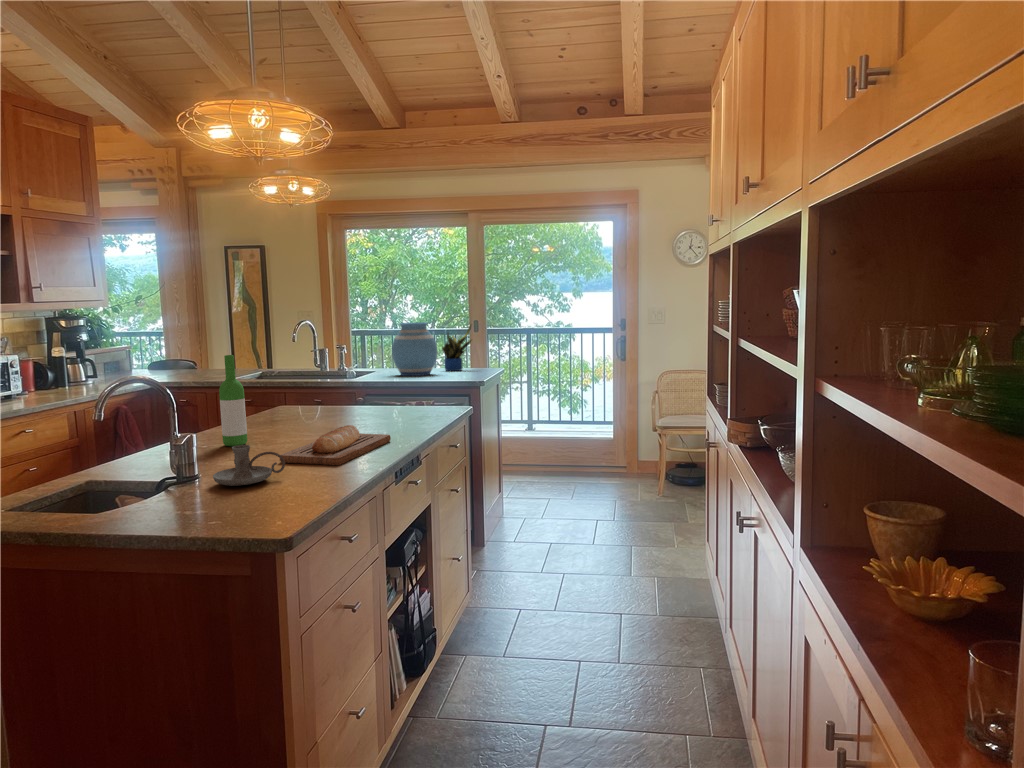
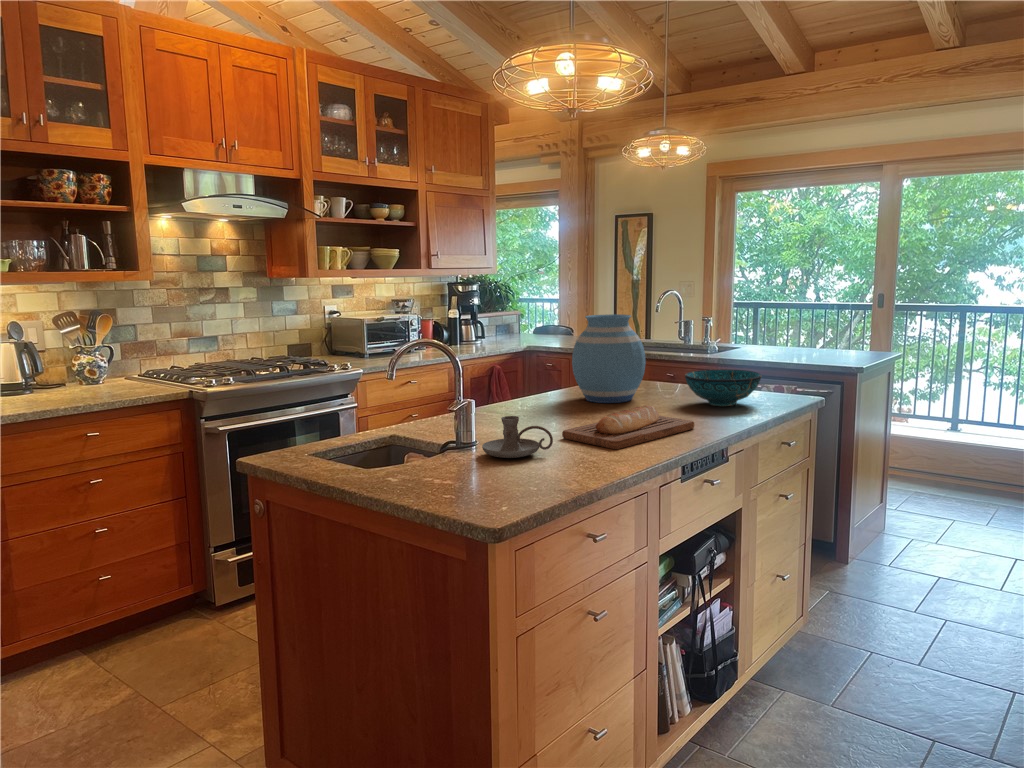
vase: present [392,322,437,376] -> present [572,314,646,403]
potted plant: present [442,325,471,371] -> none [826,294,867,351]
wine bottle: present [219,355,247,446] -> none [527,322,552,416]
decorative bowl: none [363,390,427,422] -> present [685,369,761,406]

